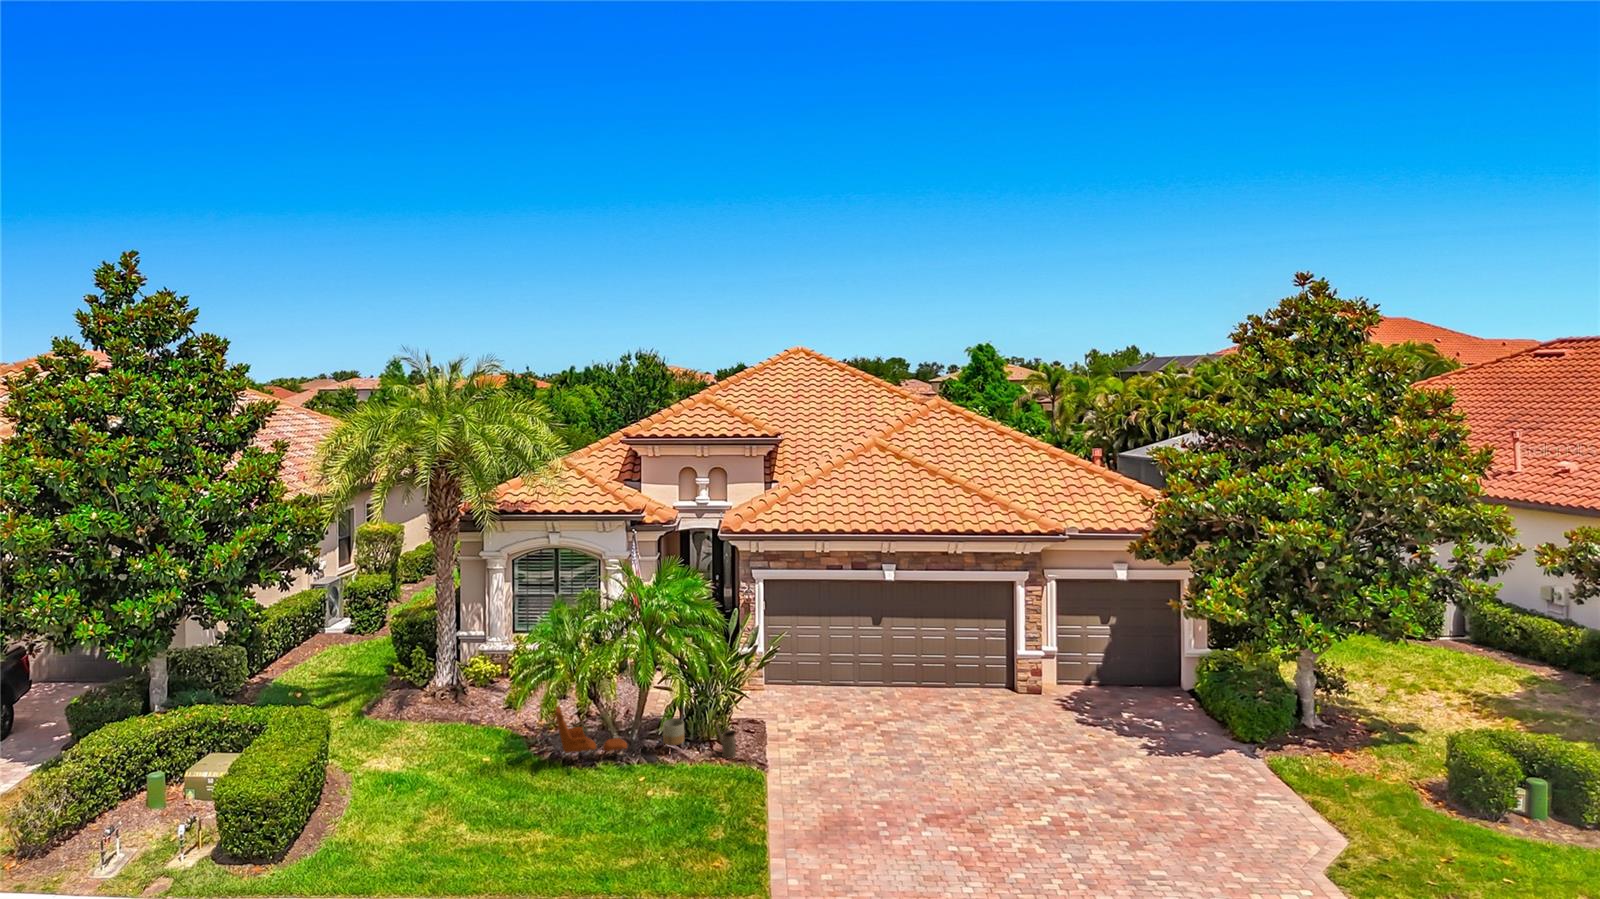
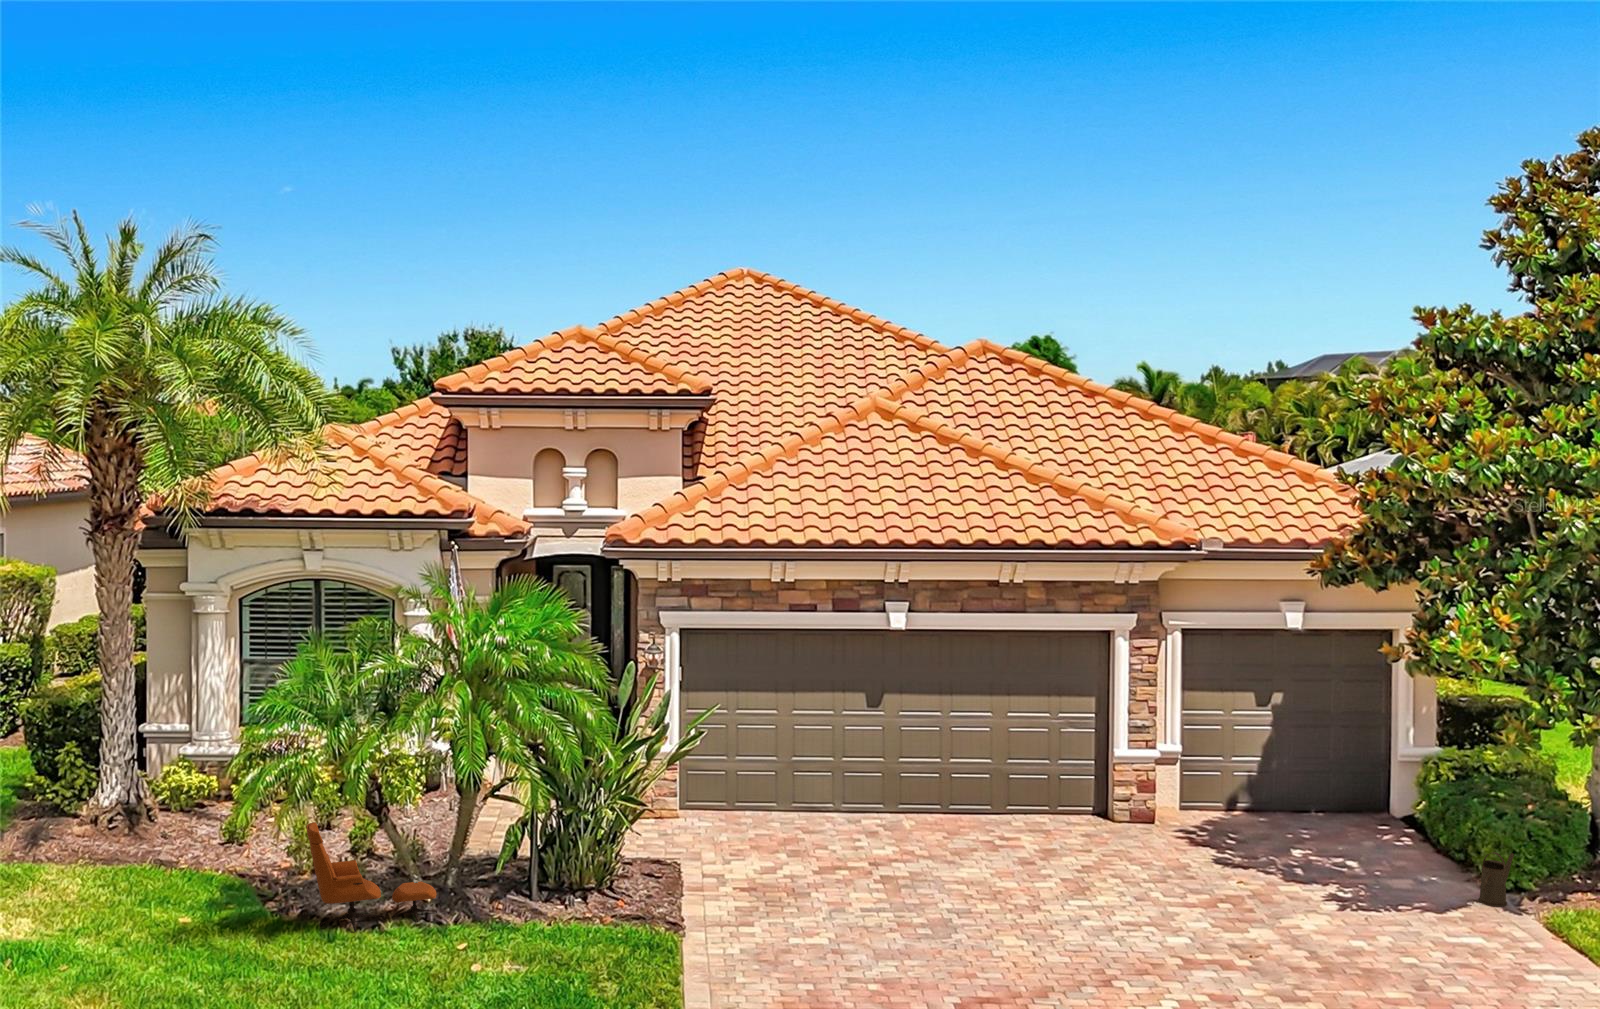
planter: present [663,719,685,745] -> none [500,850,539,912]
watering can: present [716,725,737,758] -> present [1478,852,1514,907]

